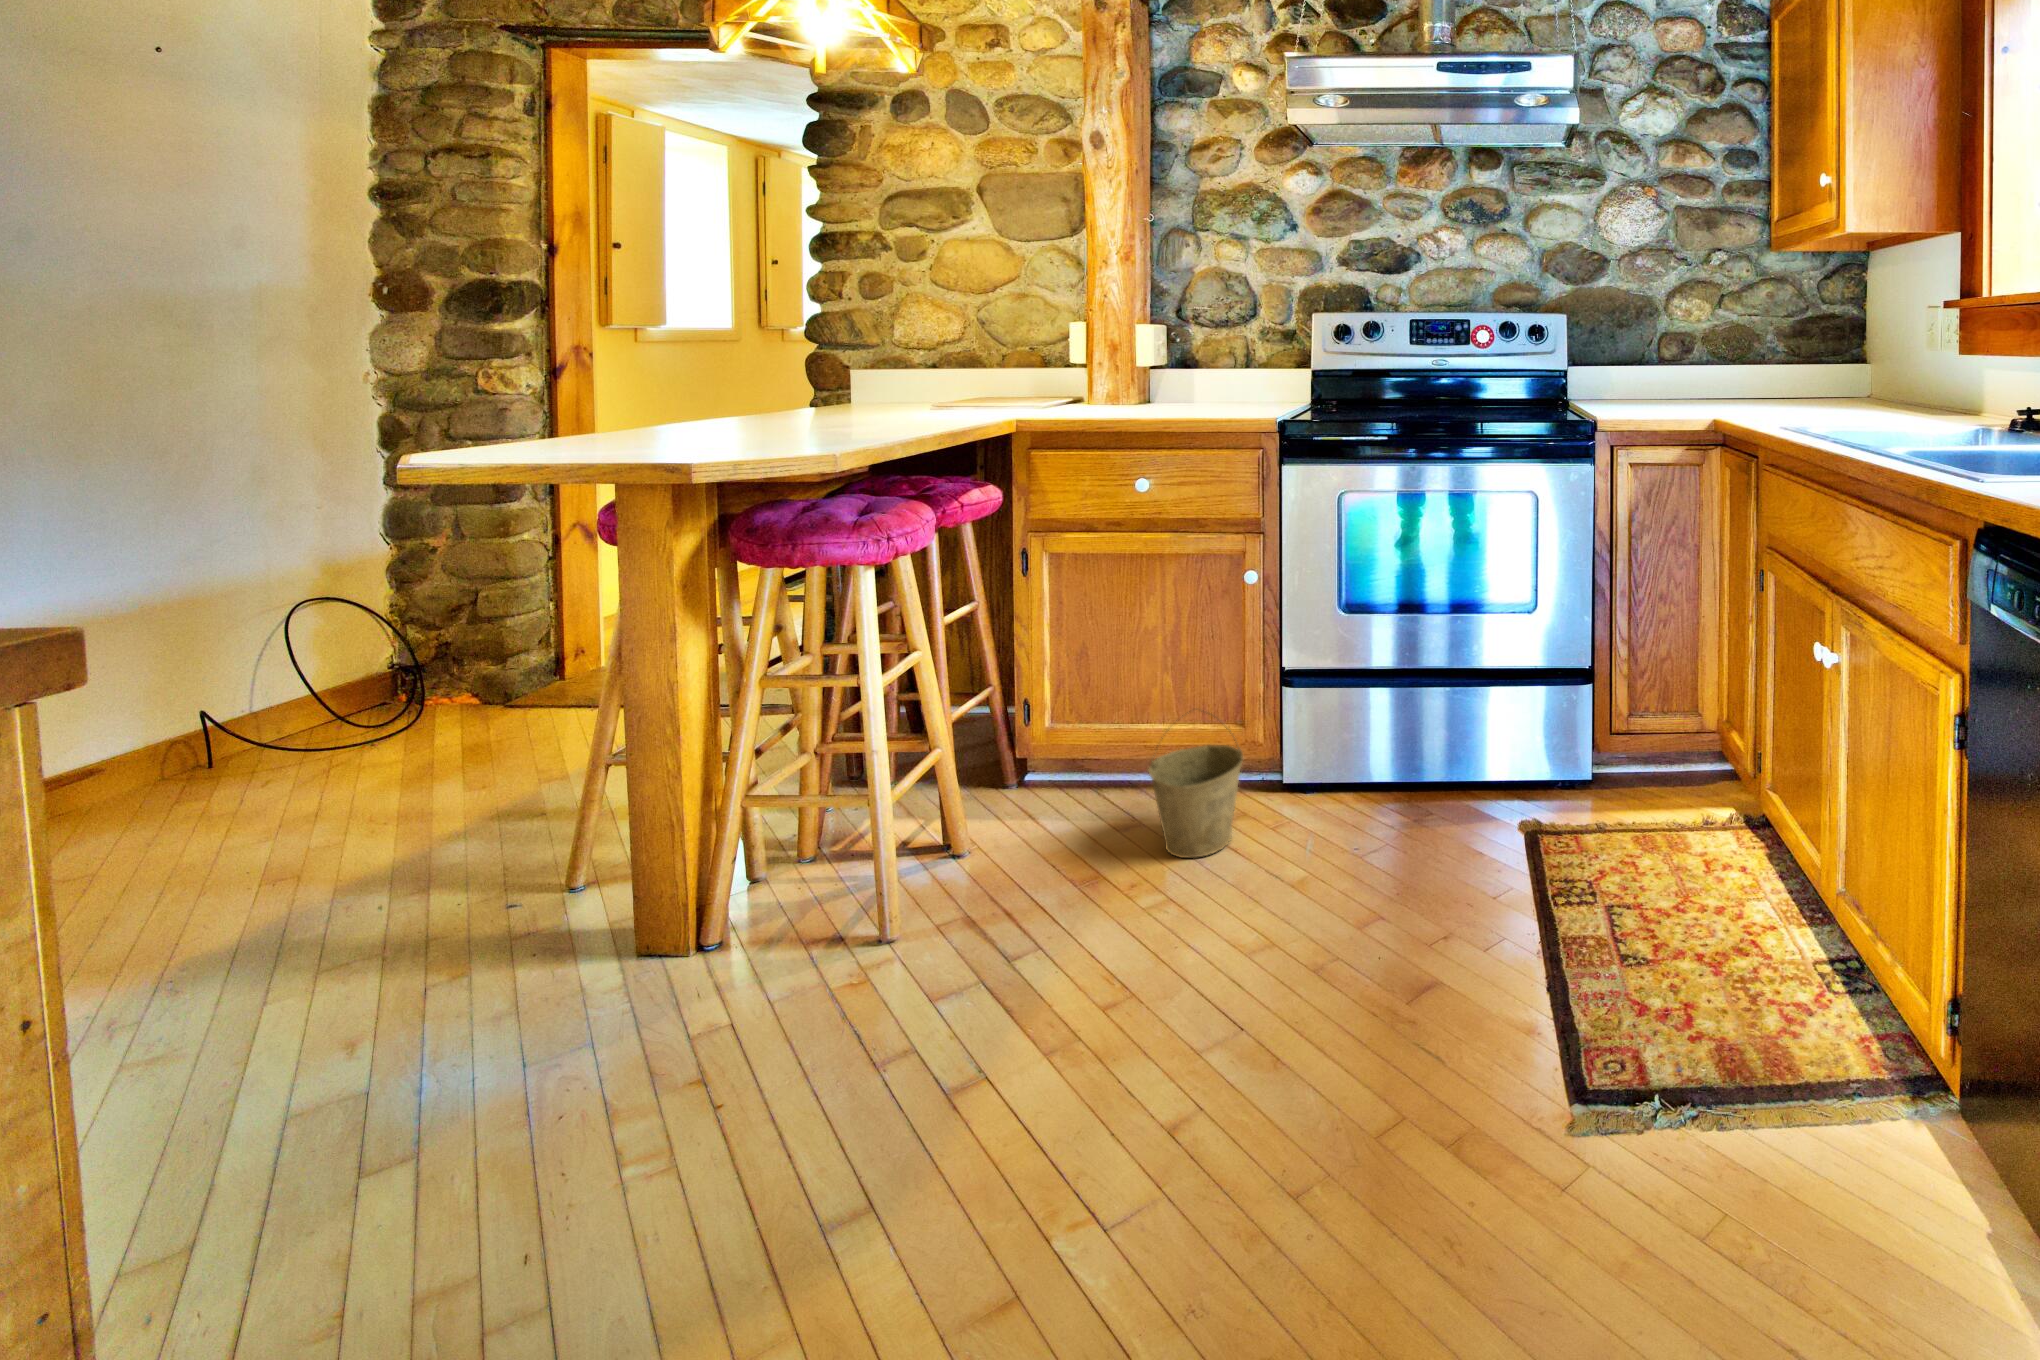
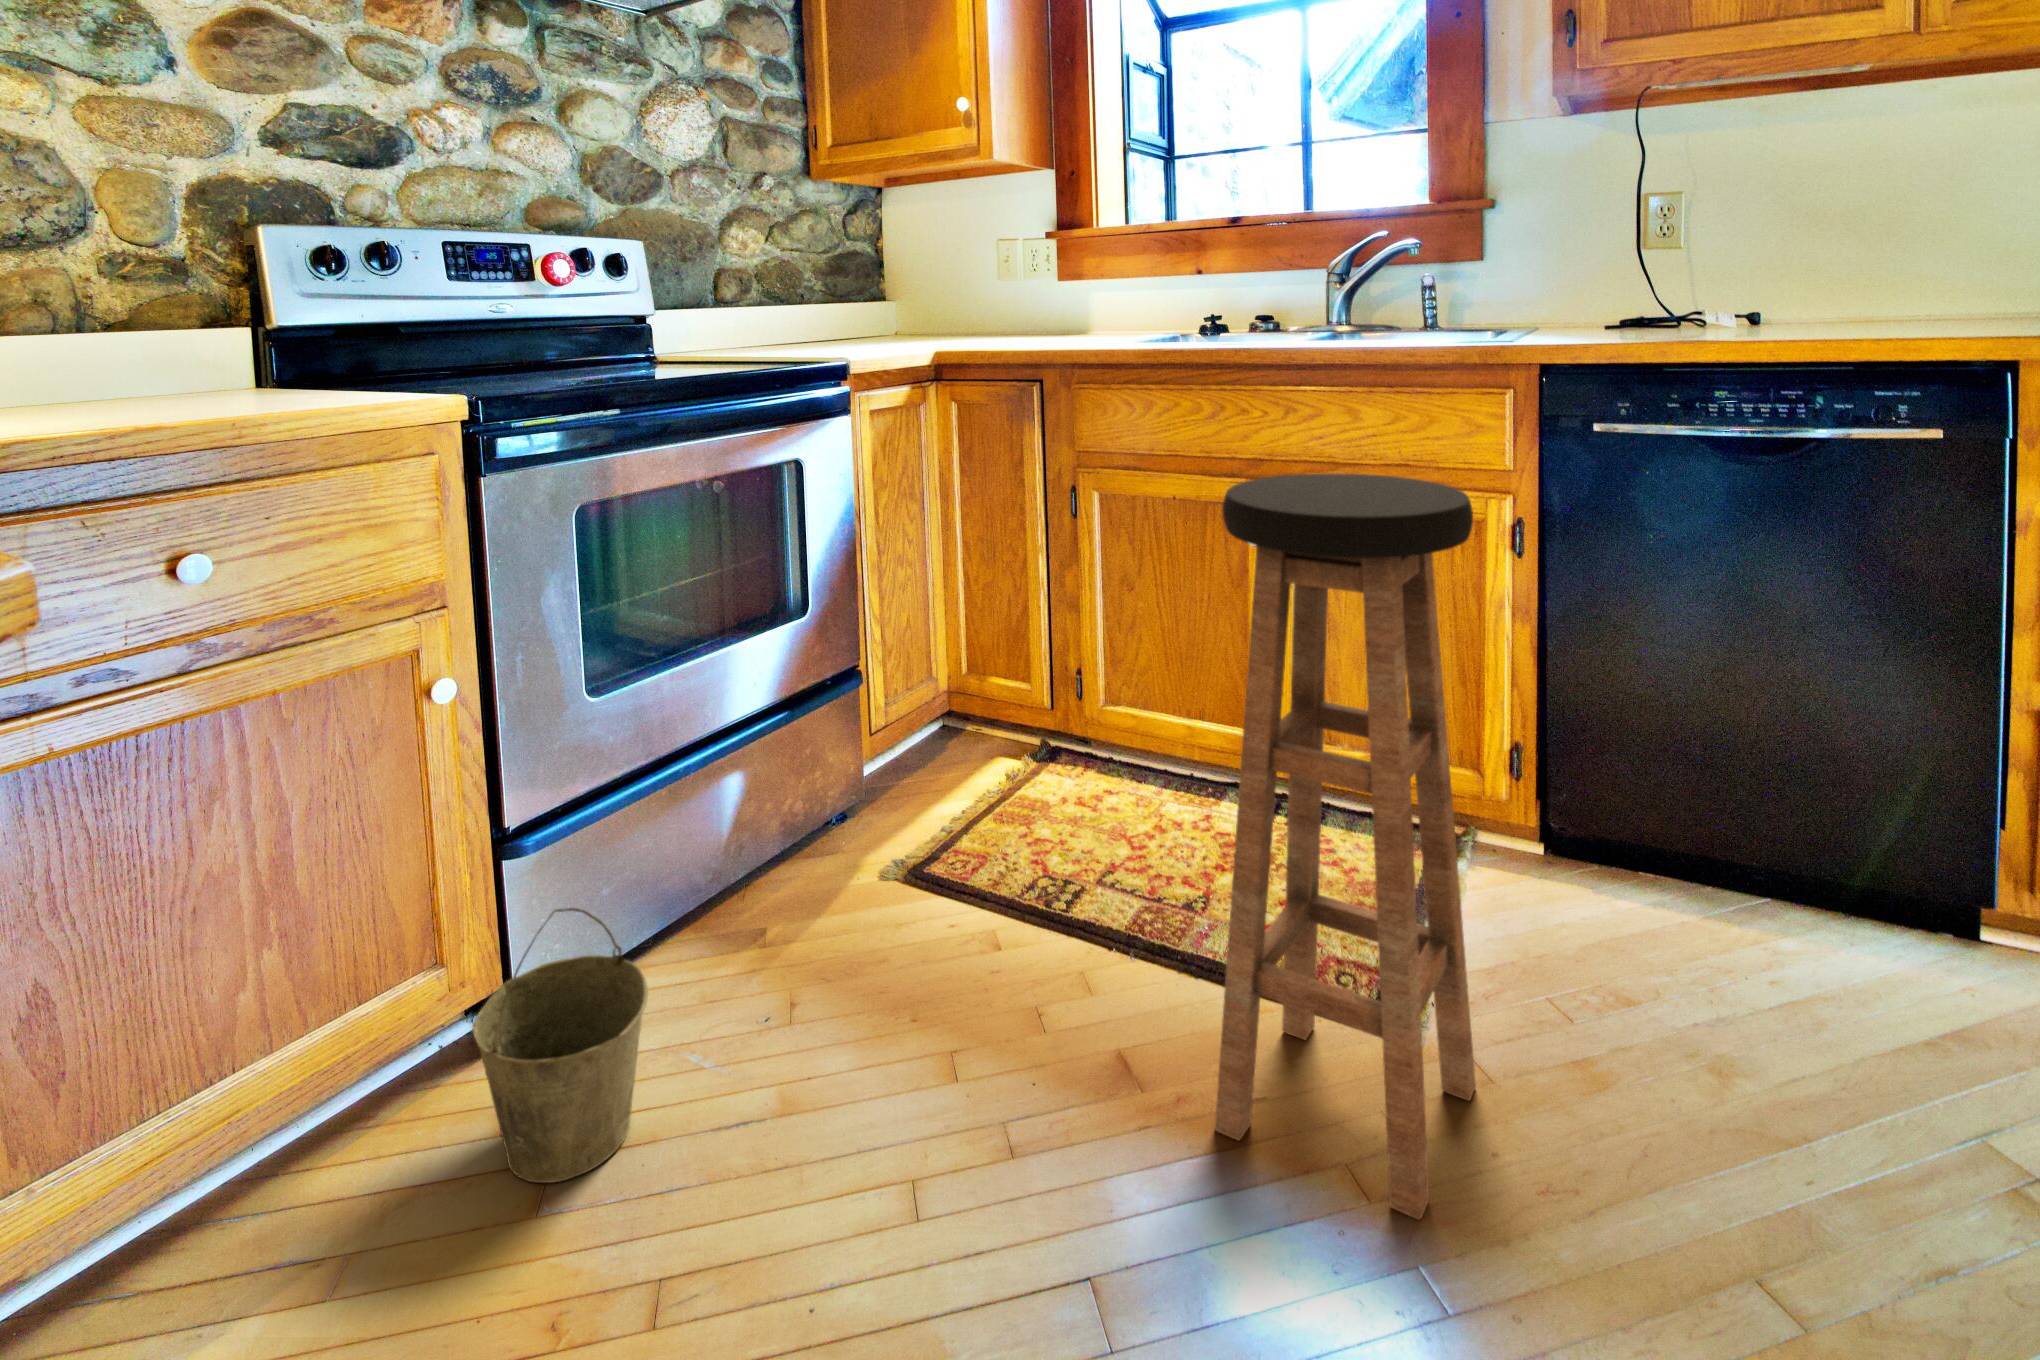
bar stool: none [1306,551,1523,1220] -> present [1215,474,1476,1219]

